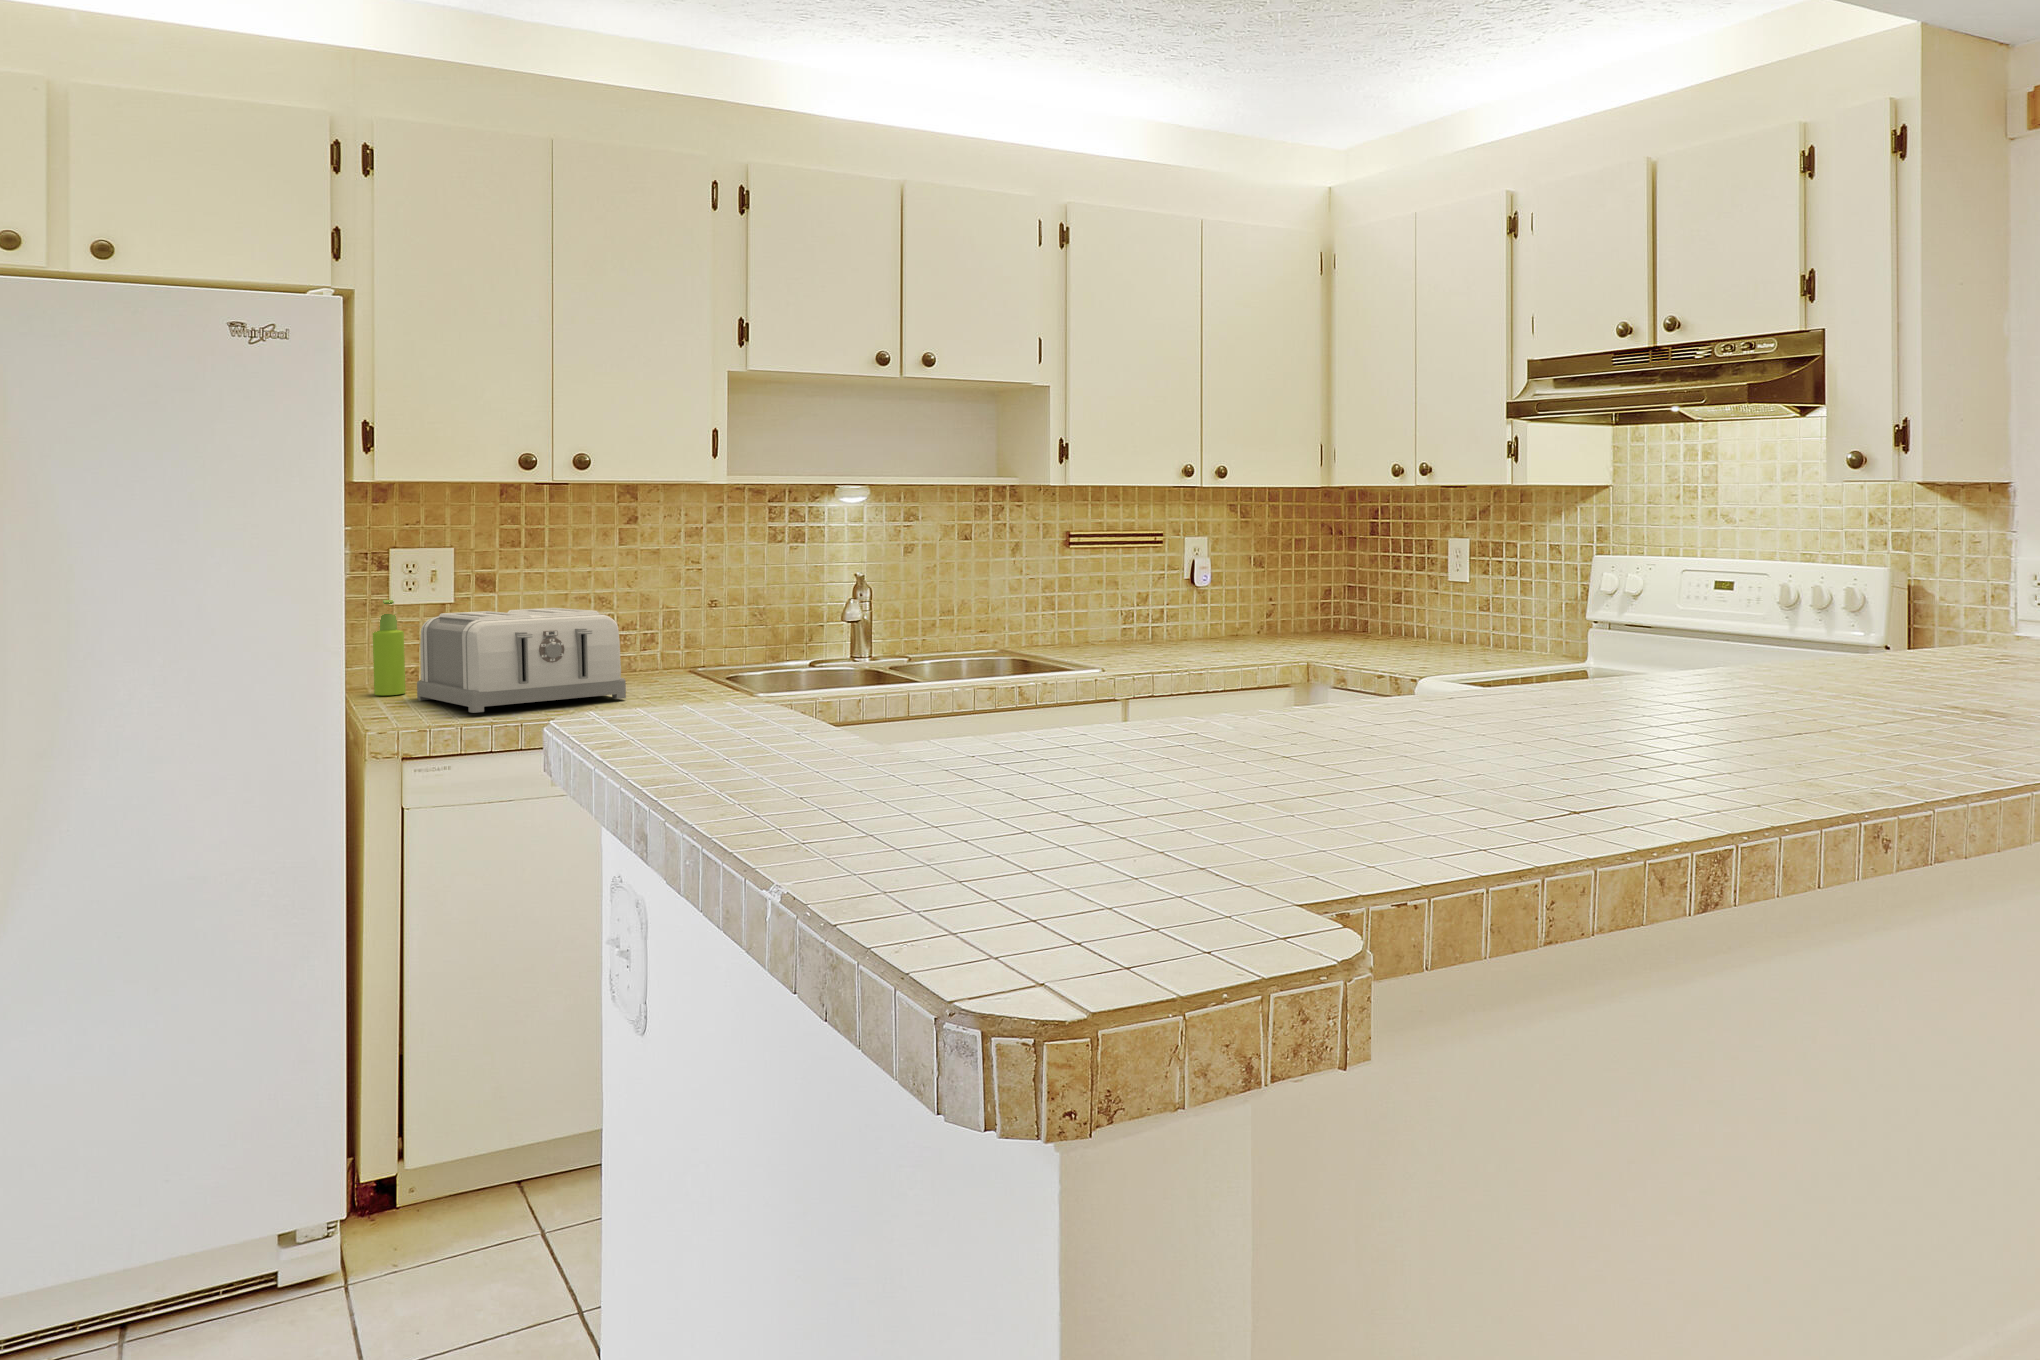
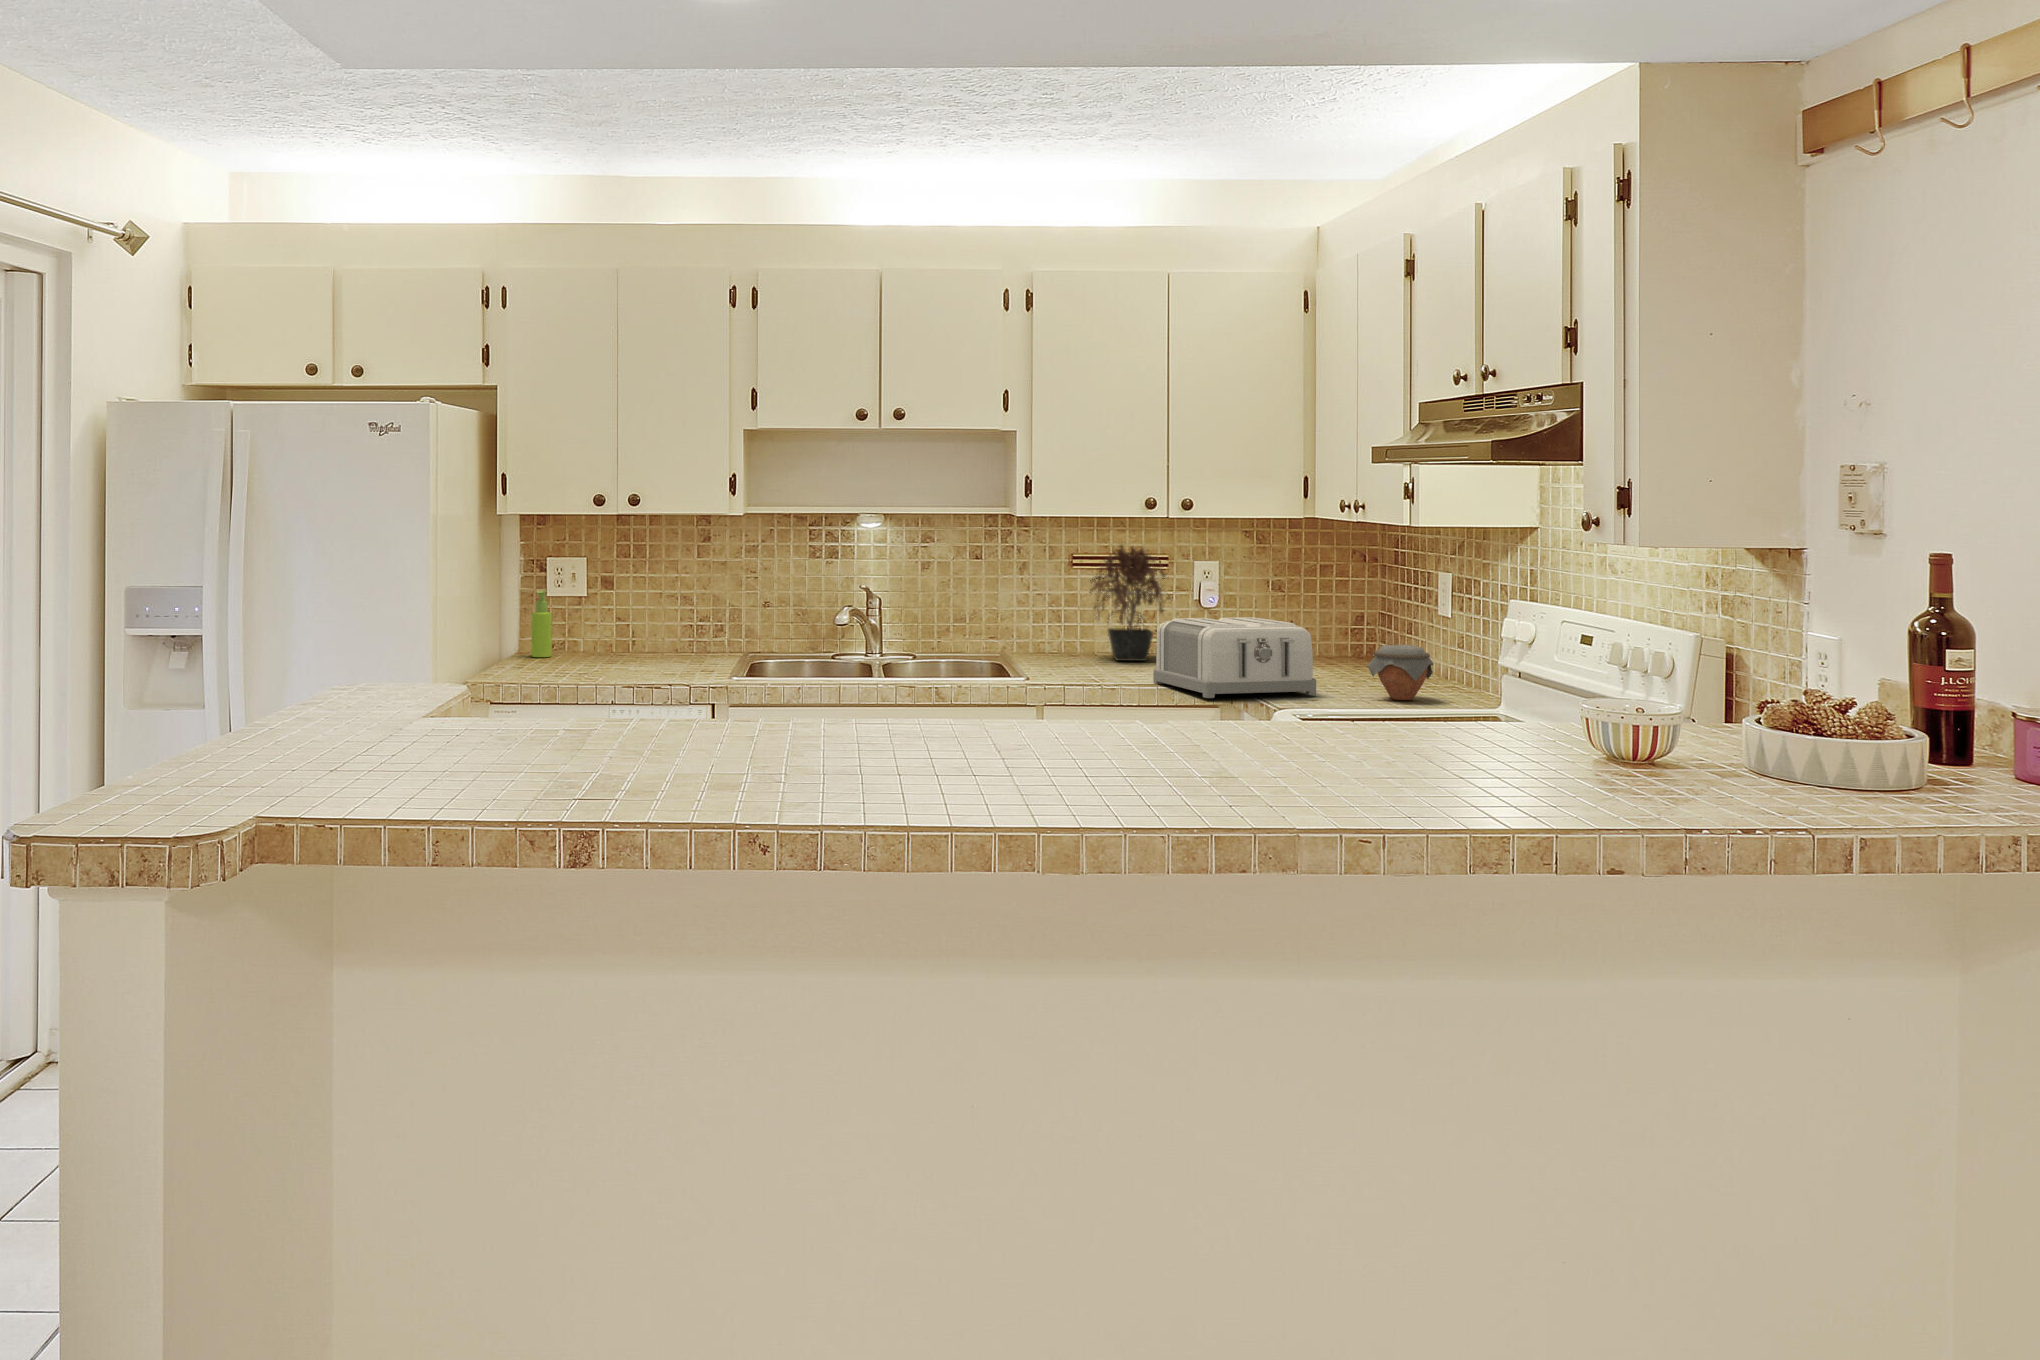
potted plant: none [1083,517,1183,650] -> present [1090,545,1171,661]
toaster: present [417,608,626,713] -> present [1153,617,1316,698]
jar: none [1454,609,1516,666] -> present [1368,645,1433,700]

